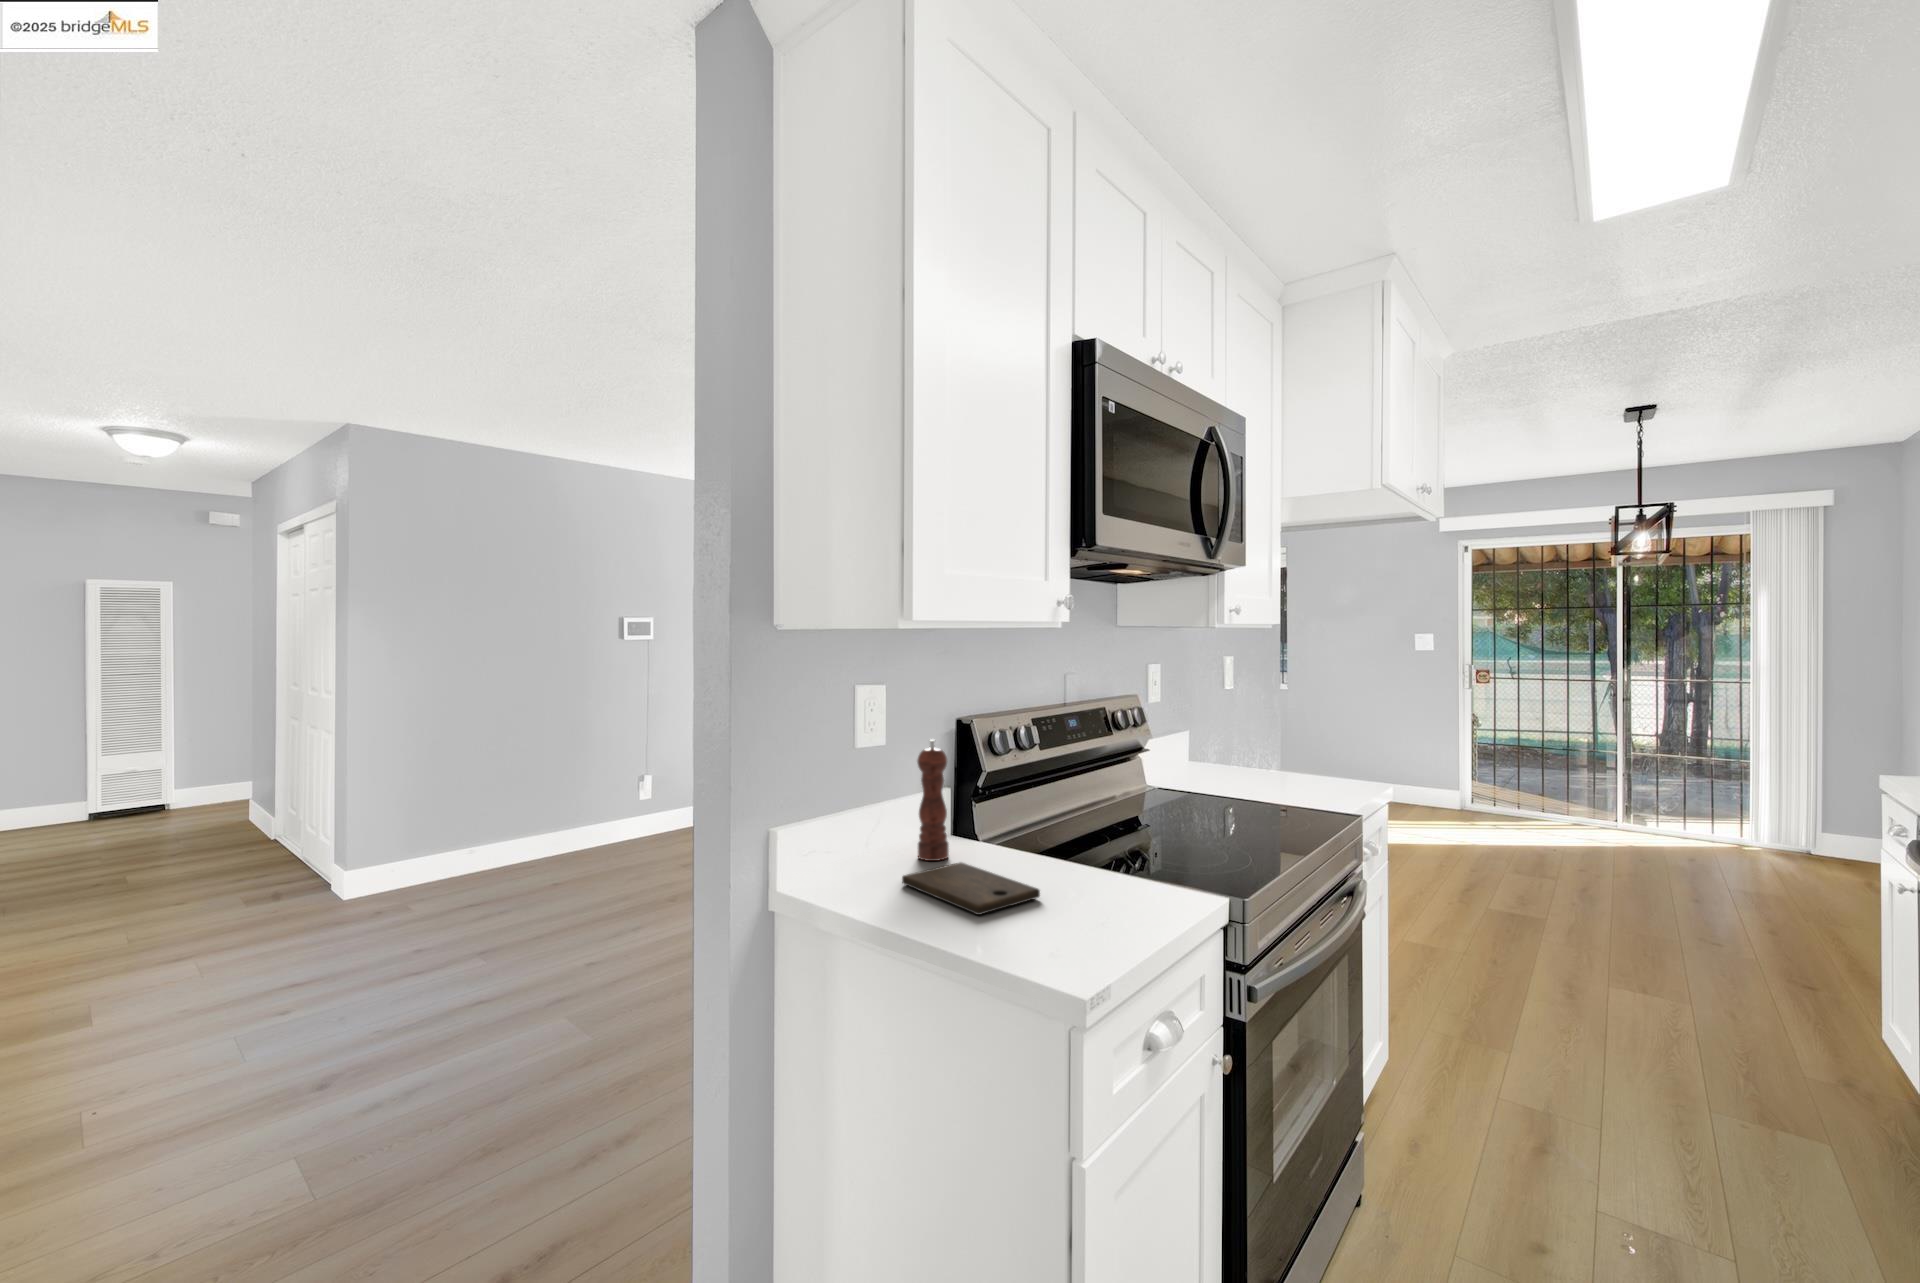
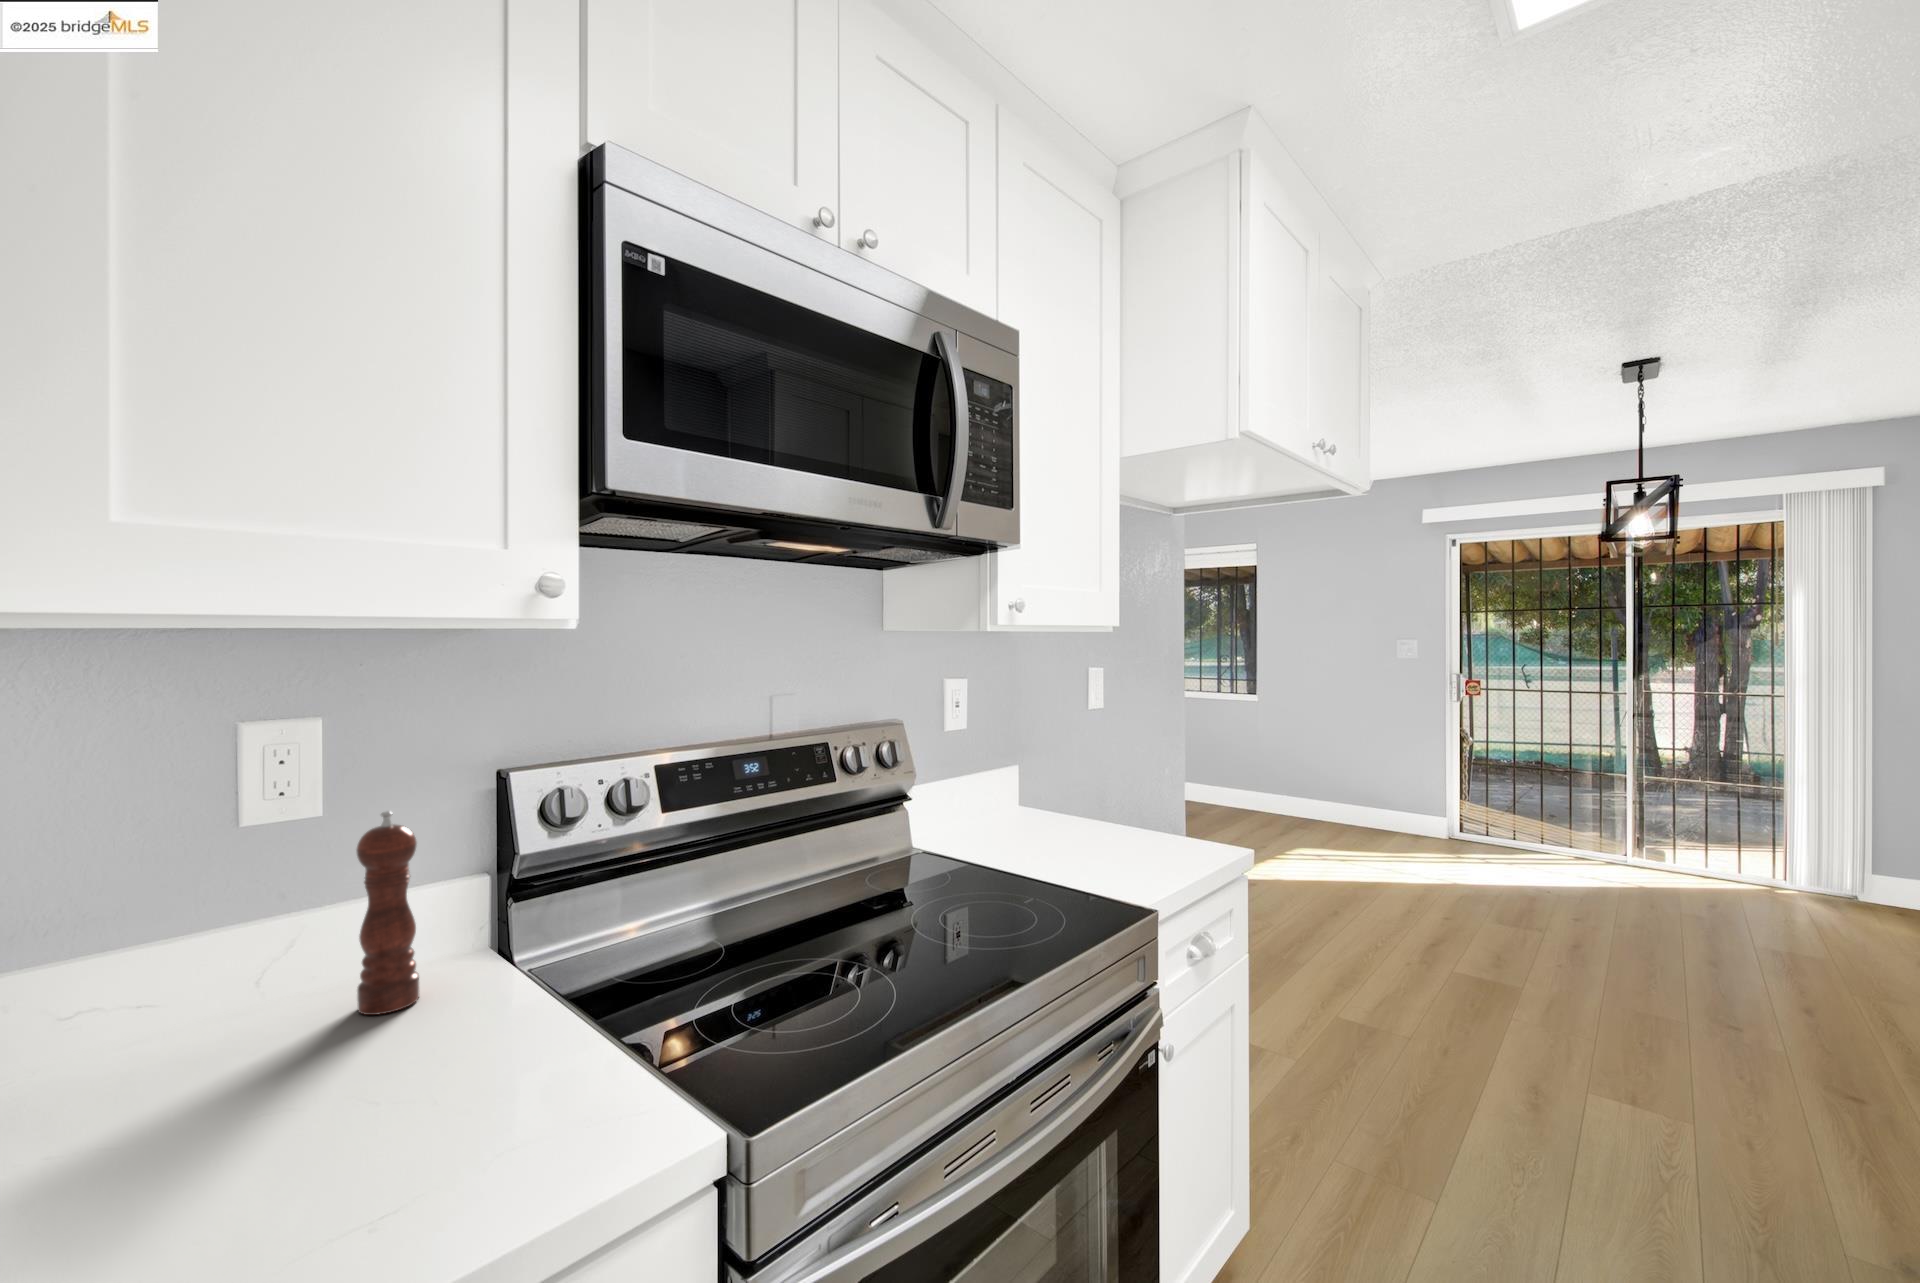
cutting board: present [902,862,1040,915] -> none [178,1029,385,1195]

